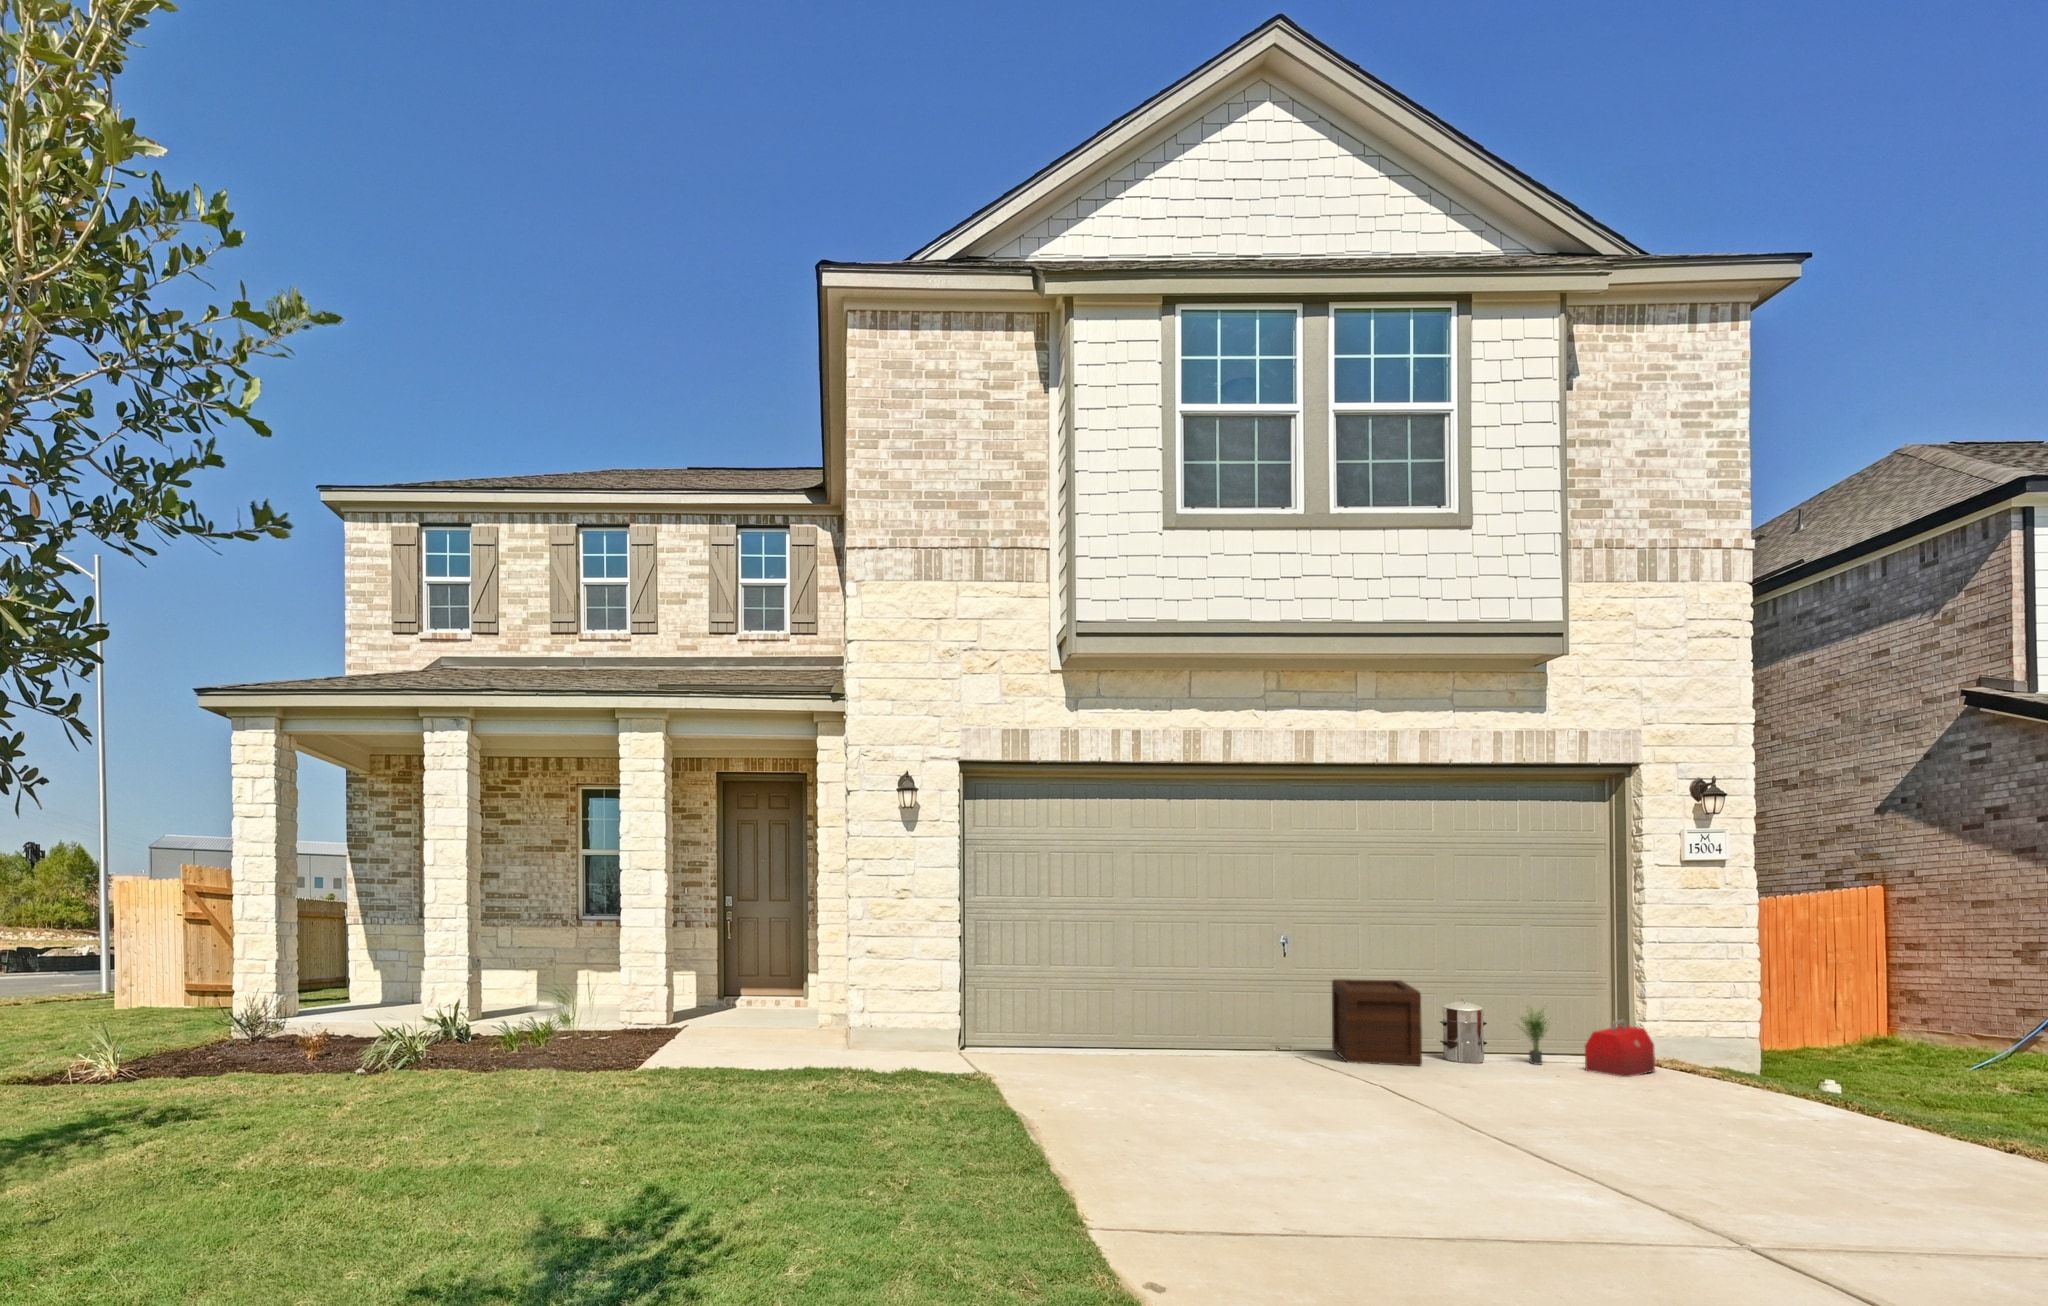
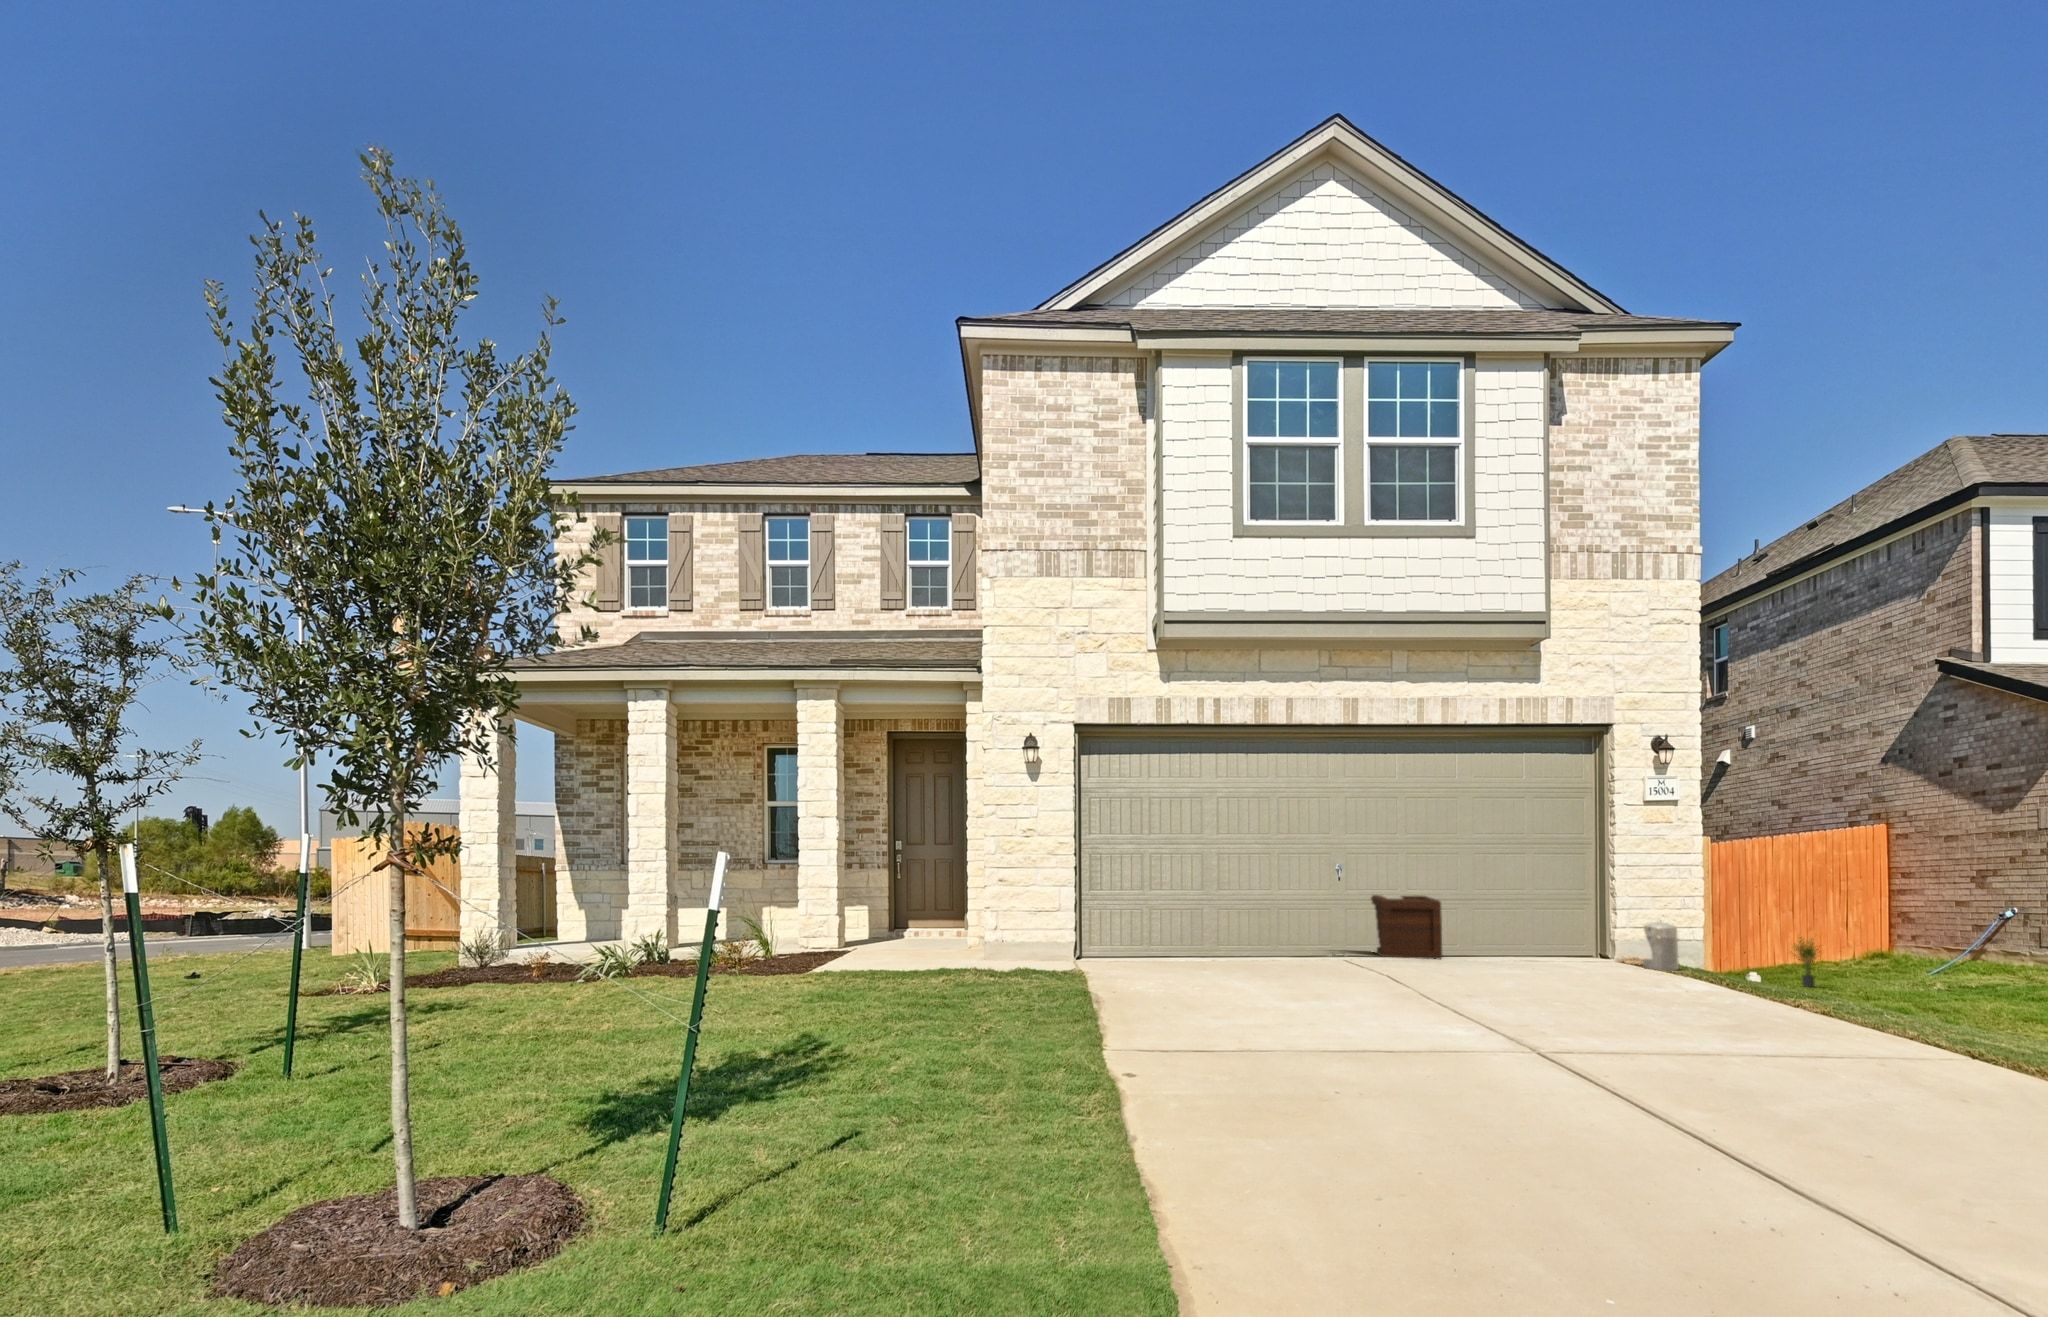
waste bin: present [1440,999,1487,1064] -> present [1643,922,1679,971]
potted plant: present [1521,1011,1547,1065] -> present [1793,937,1820,987]
toolbox: present [1585,1020,1655,1077] -> none [1572,925,1628,970]

